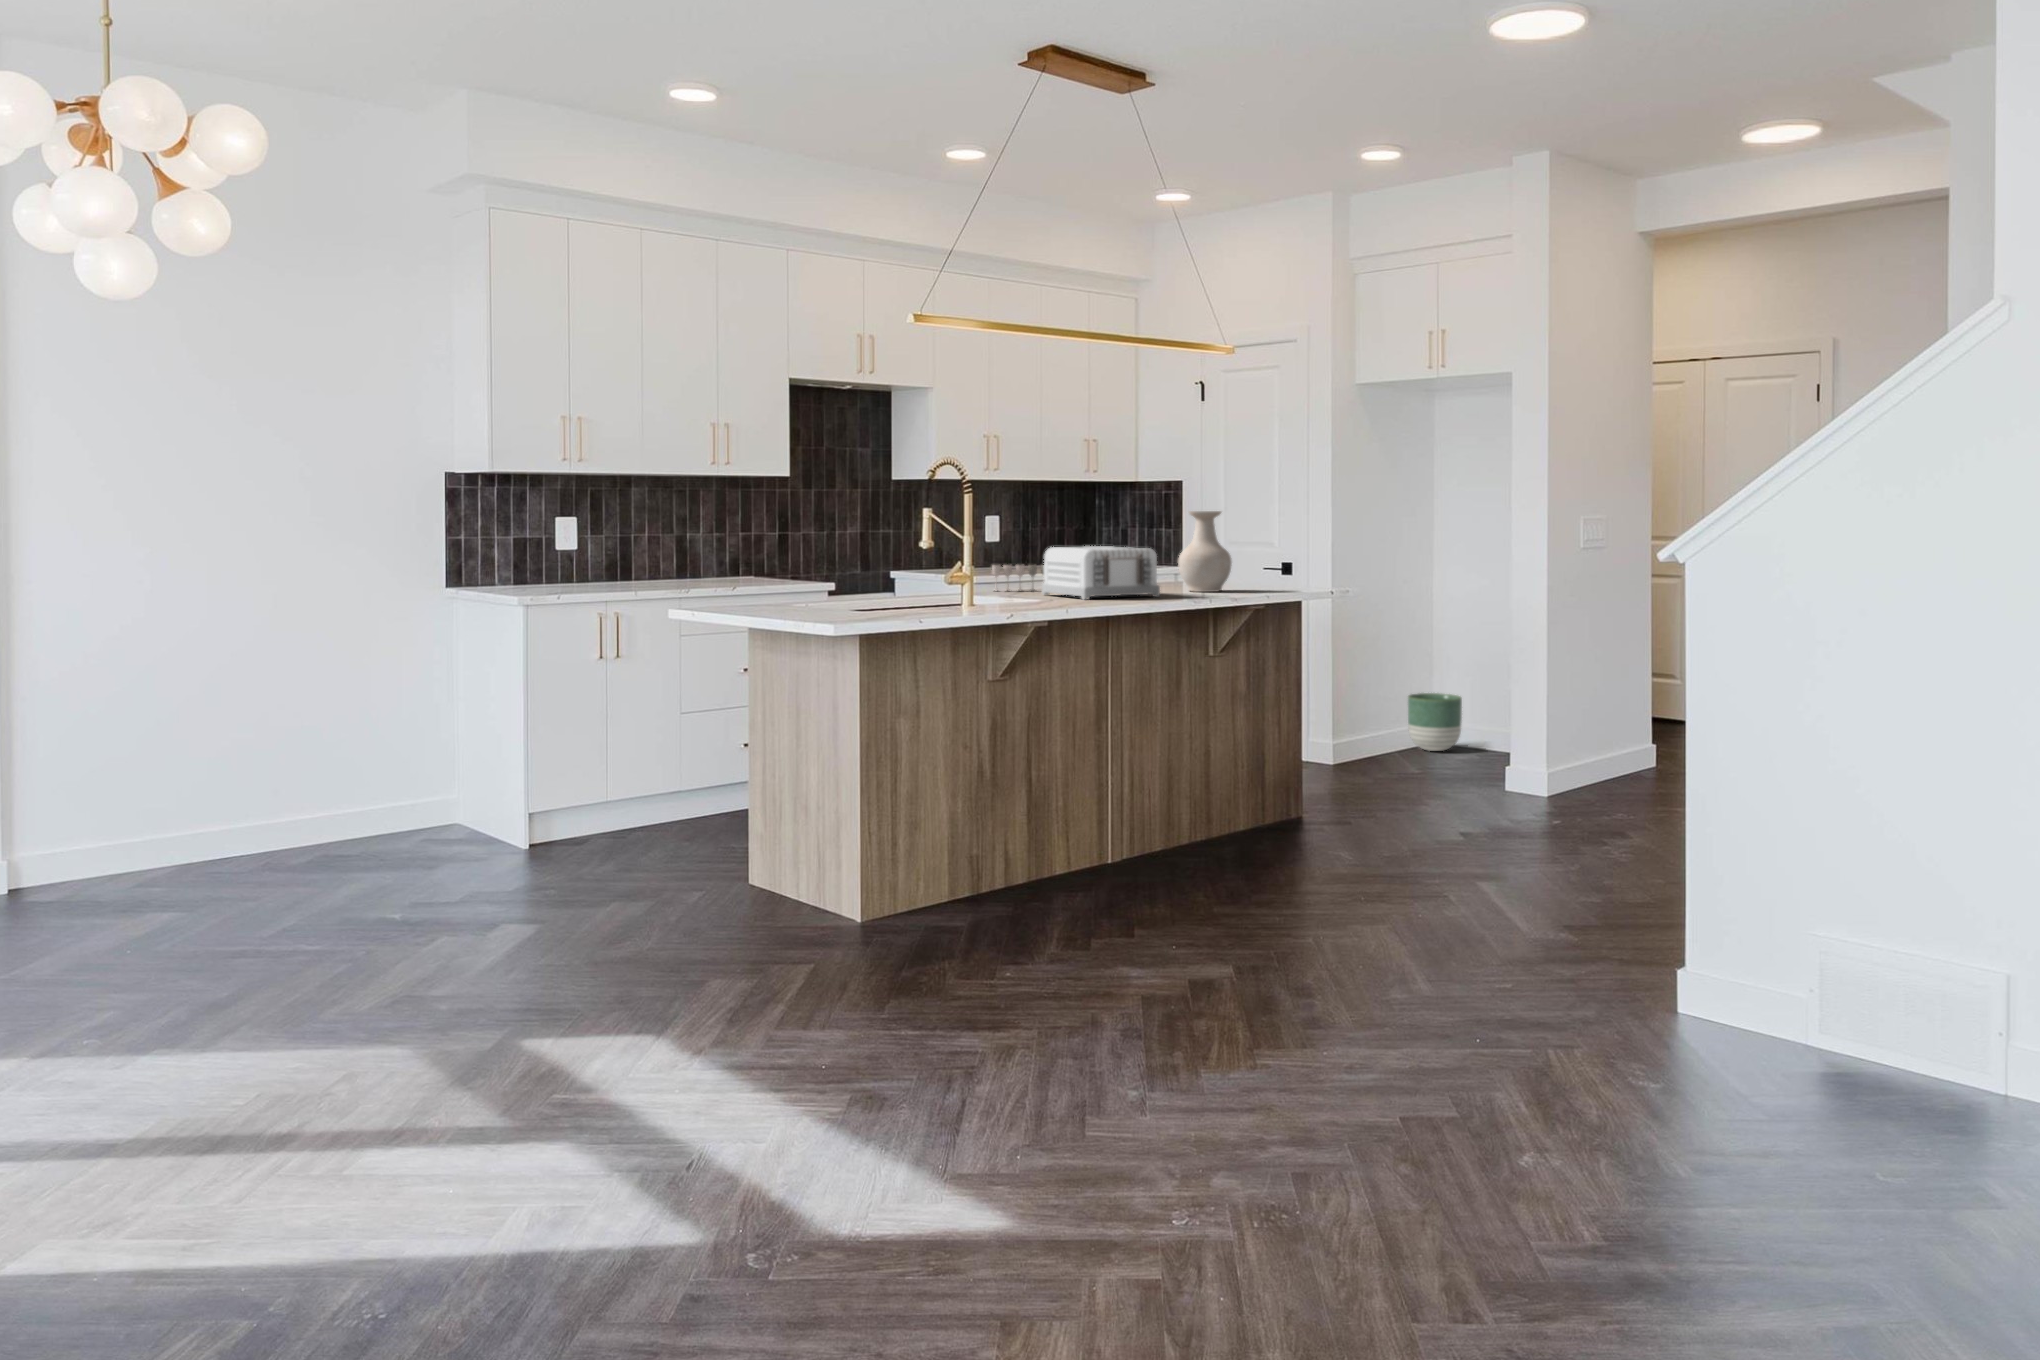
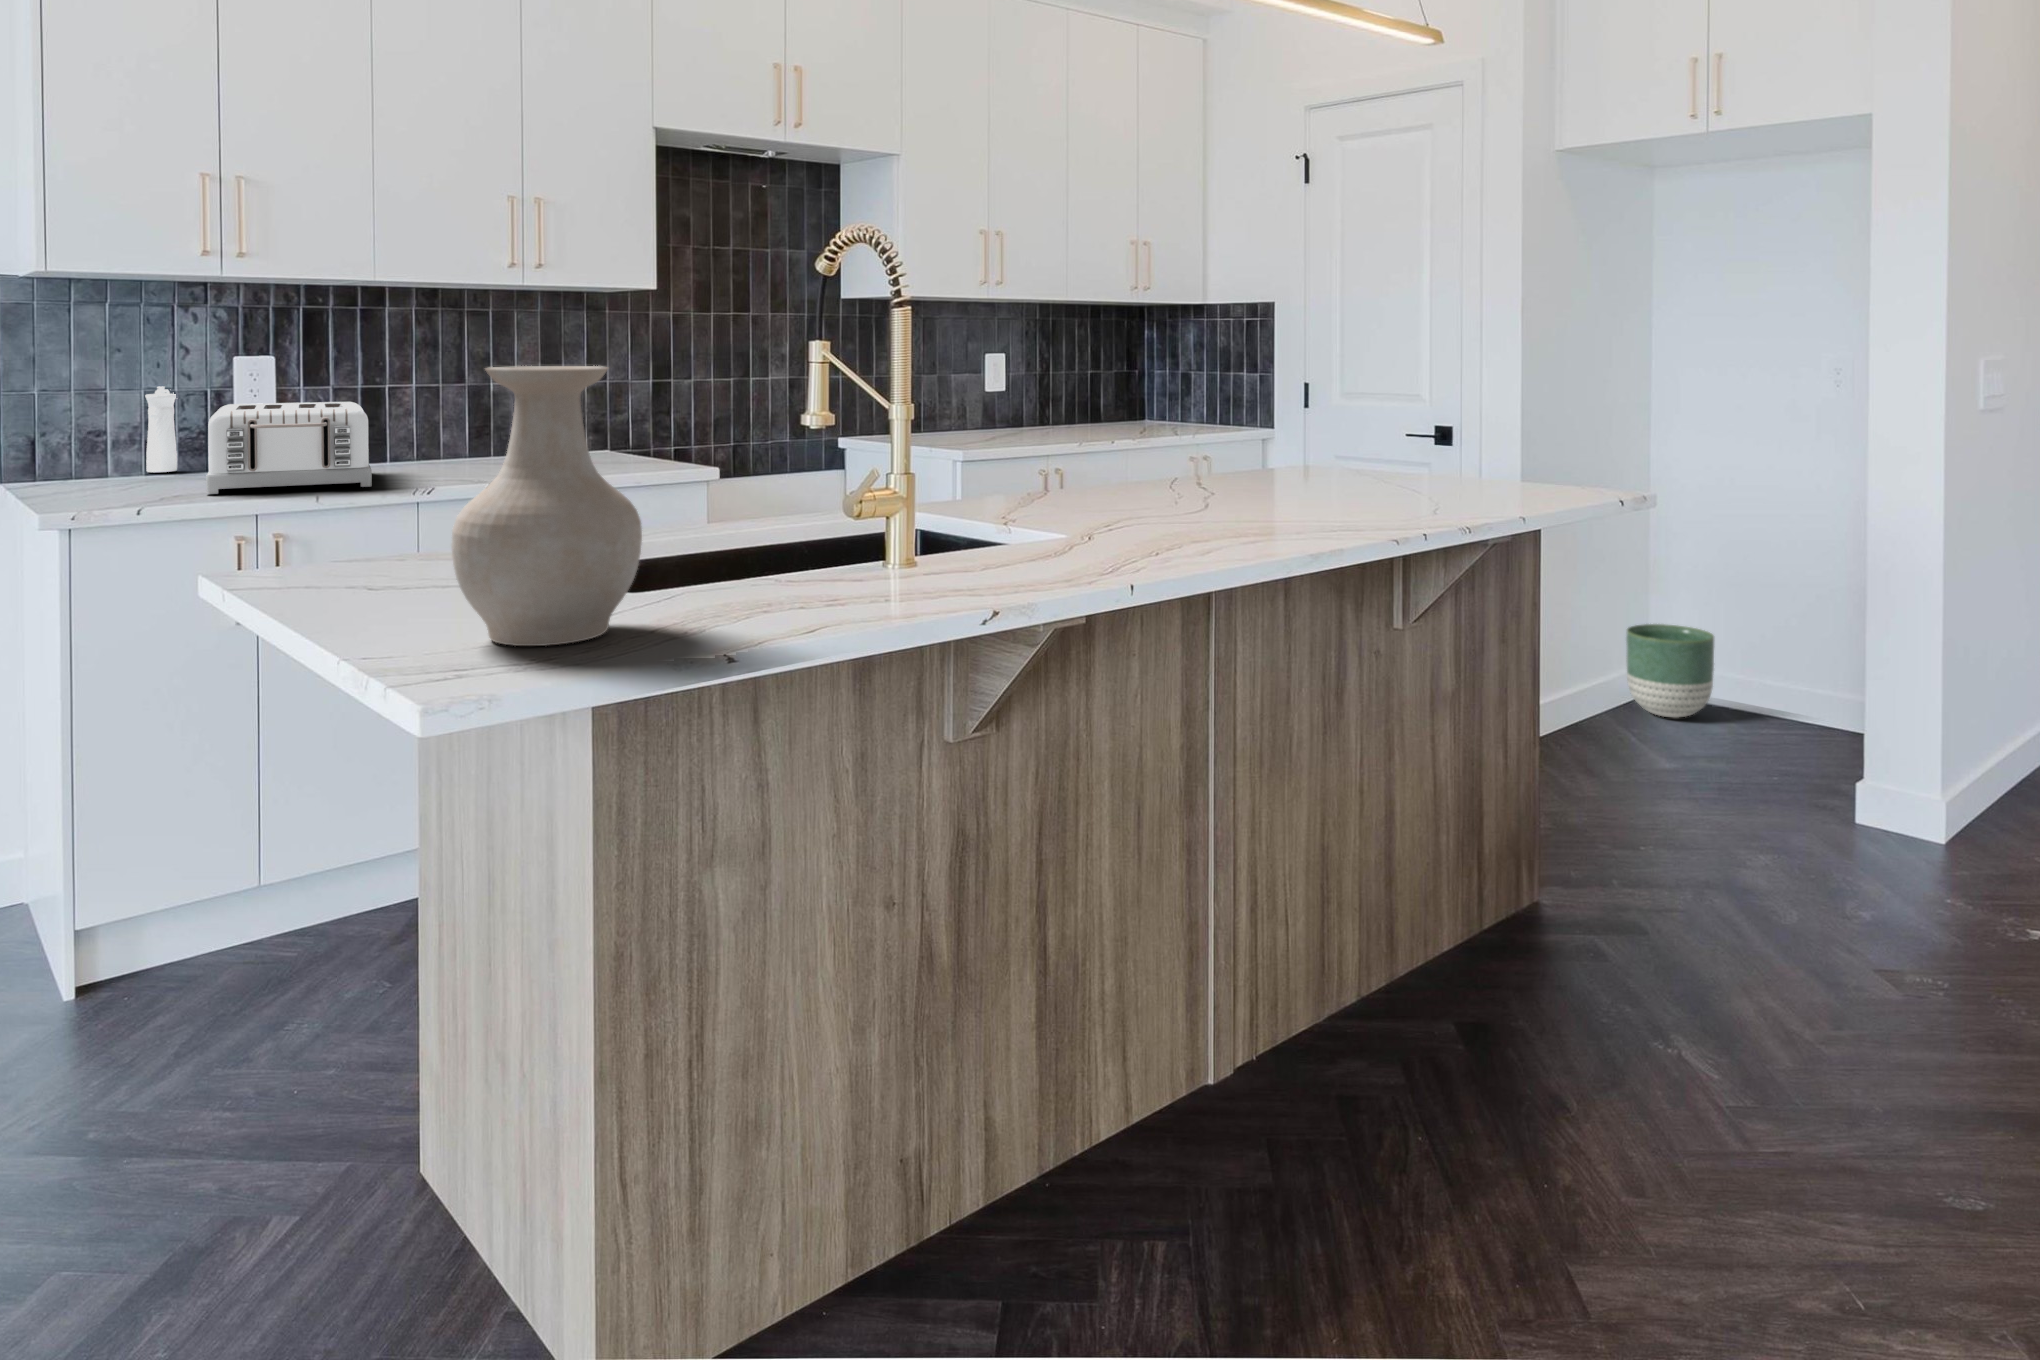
vase: present [1178,511,1232,592] -> present [451,366,642,646]
pepper mill: none [513,527,530,582] -> present [145,386,177,472]
toaster: present [1042,546,1160,600] -> present [206,402,372,494]
wine glass: present [992,564,1044,591] -> none [975,453,1085,503]

